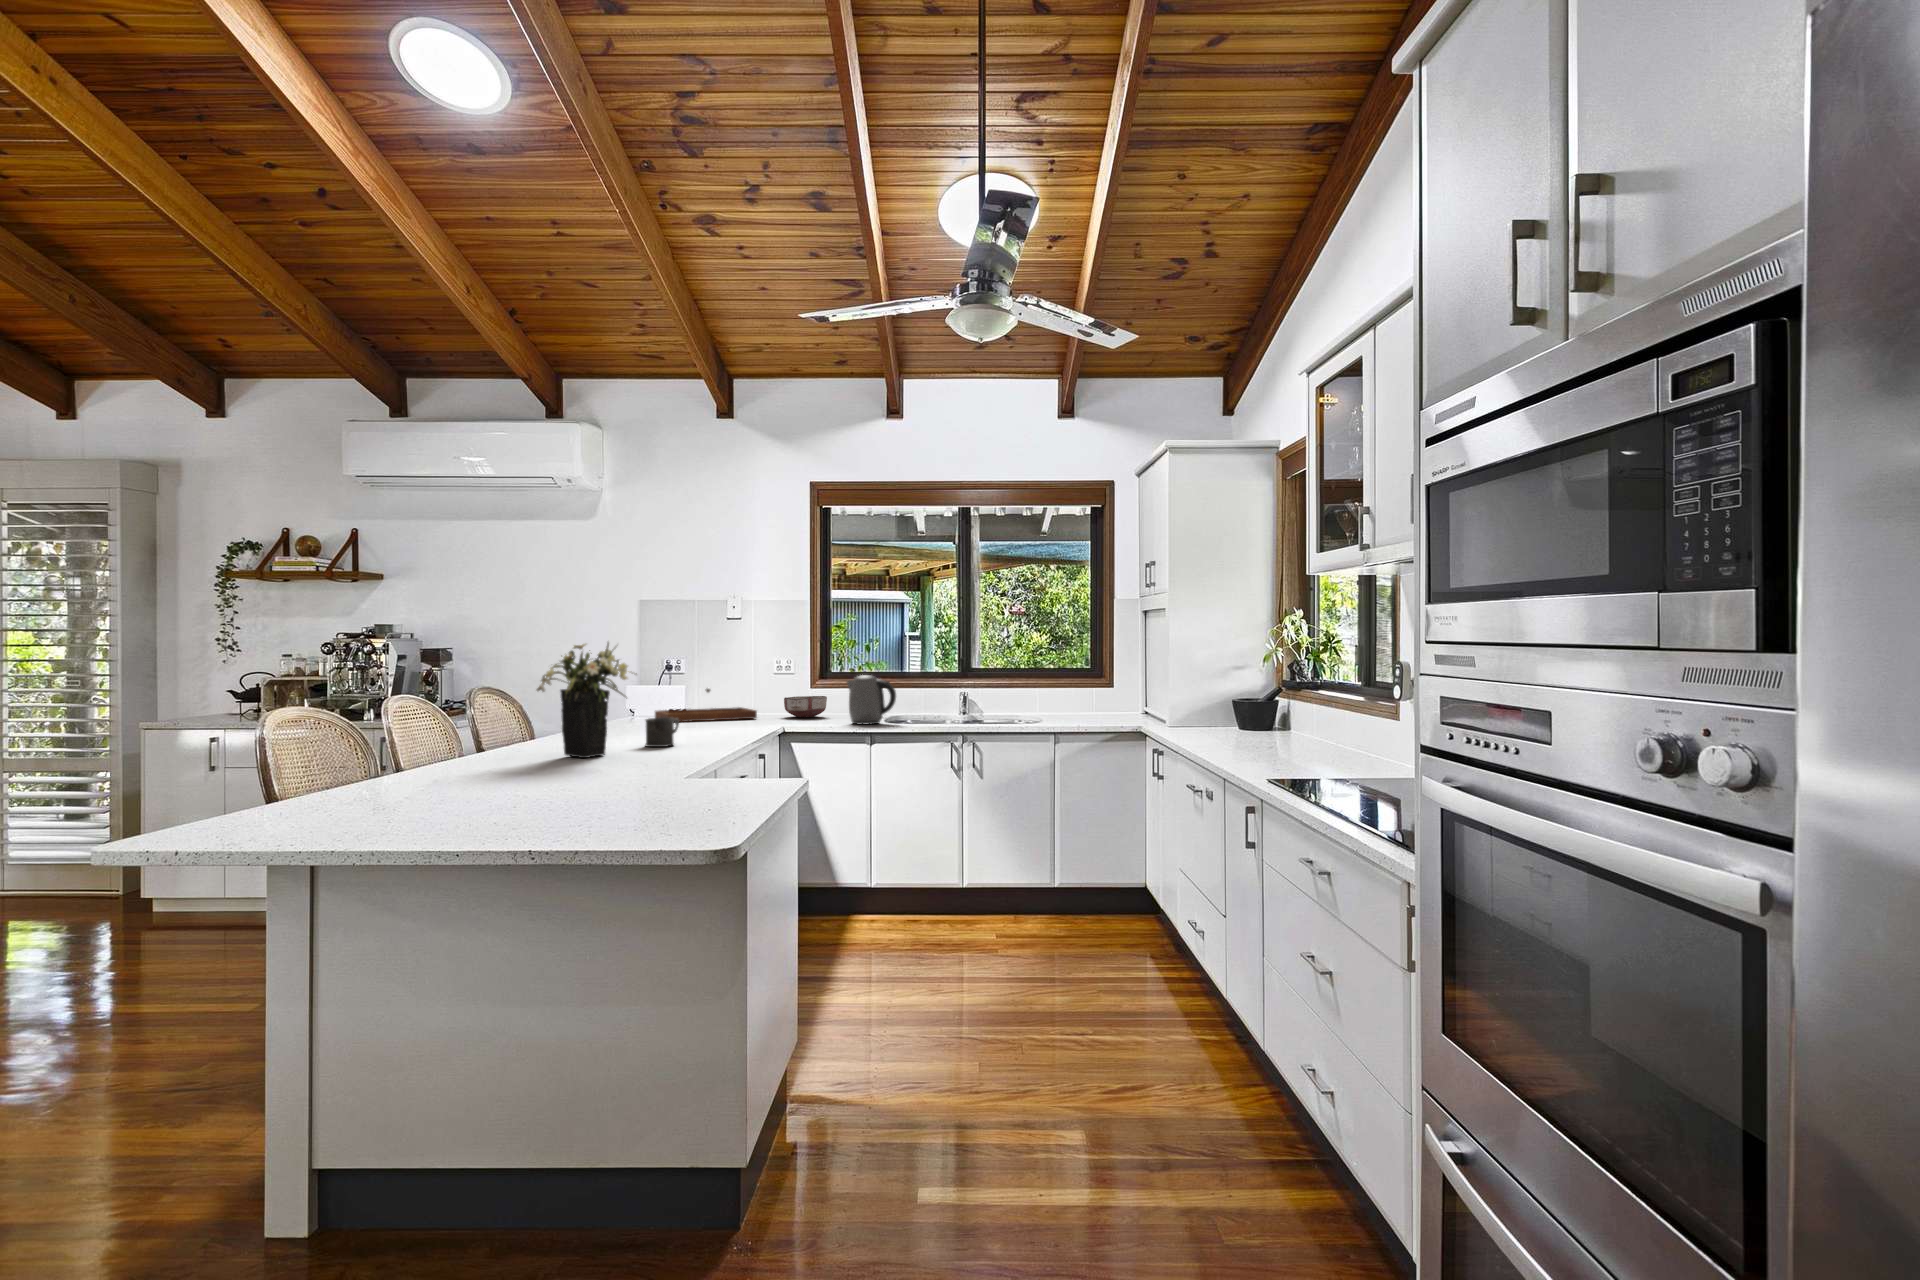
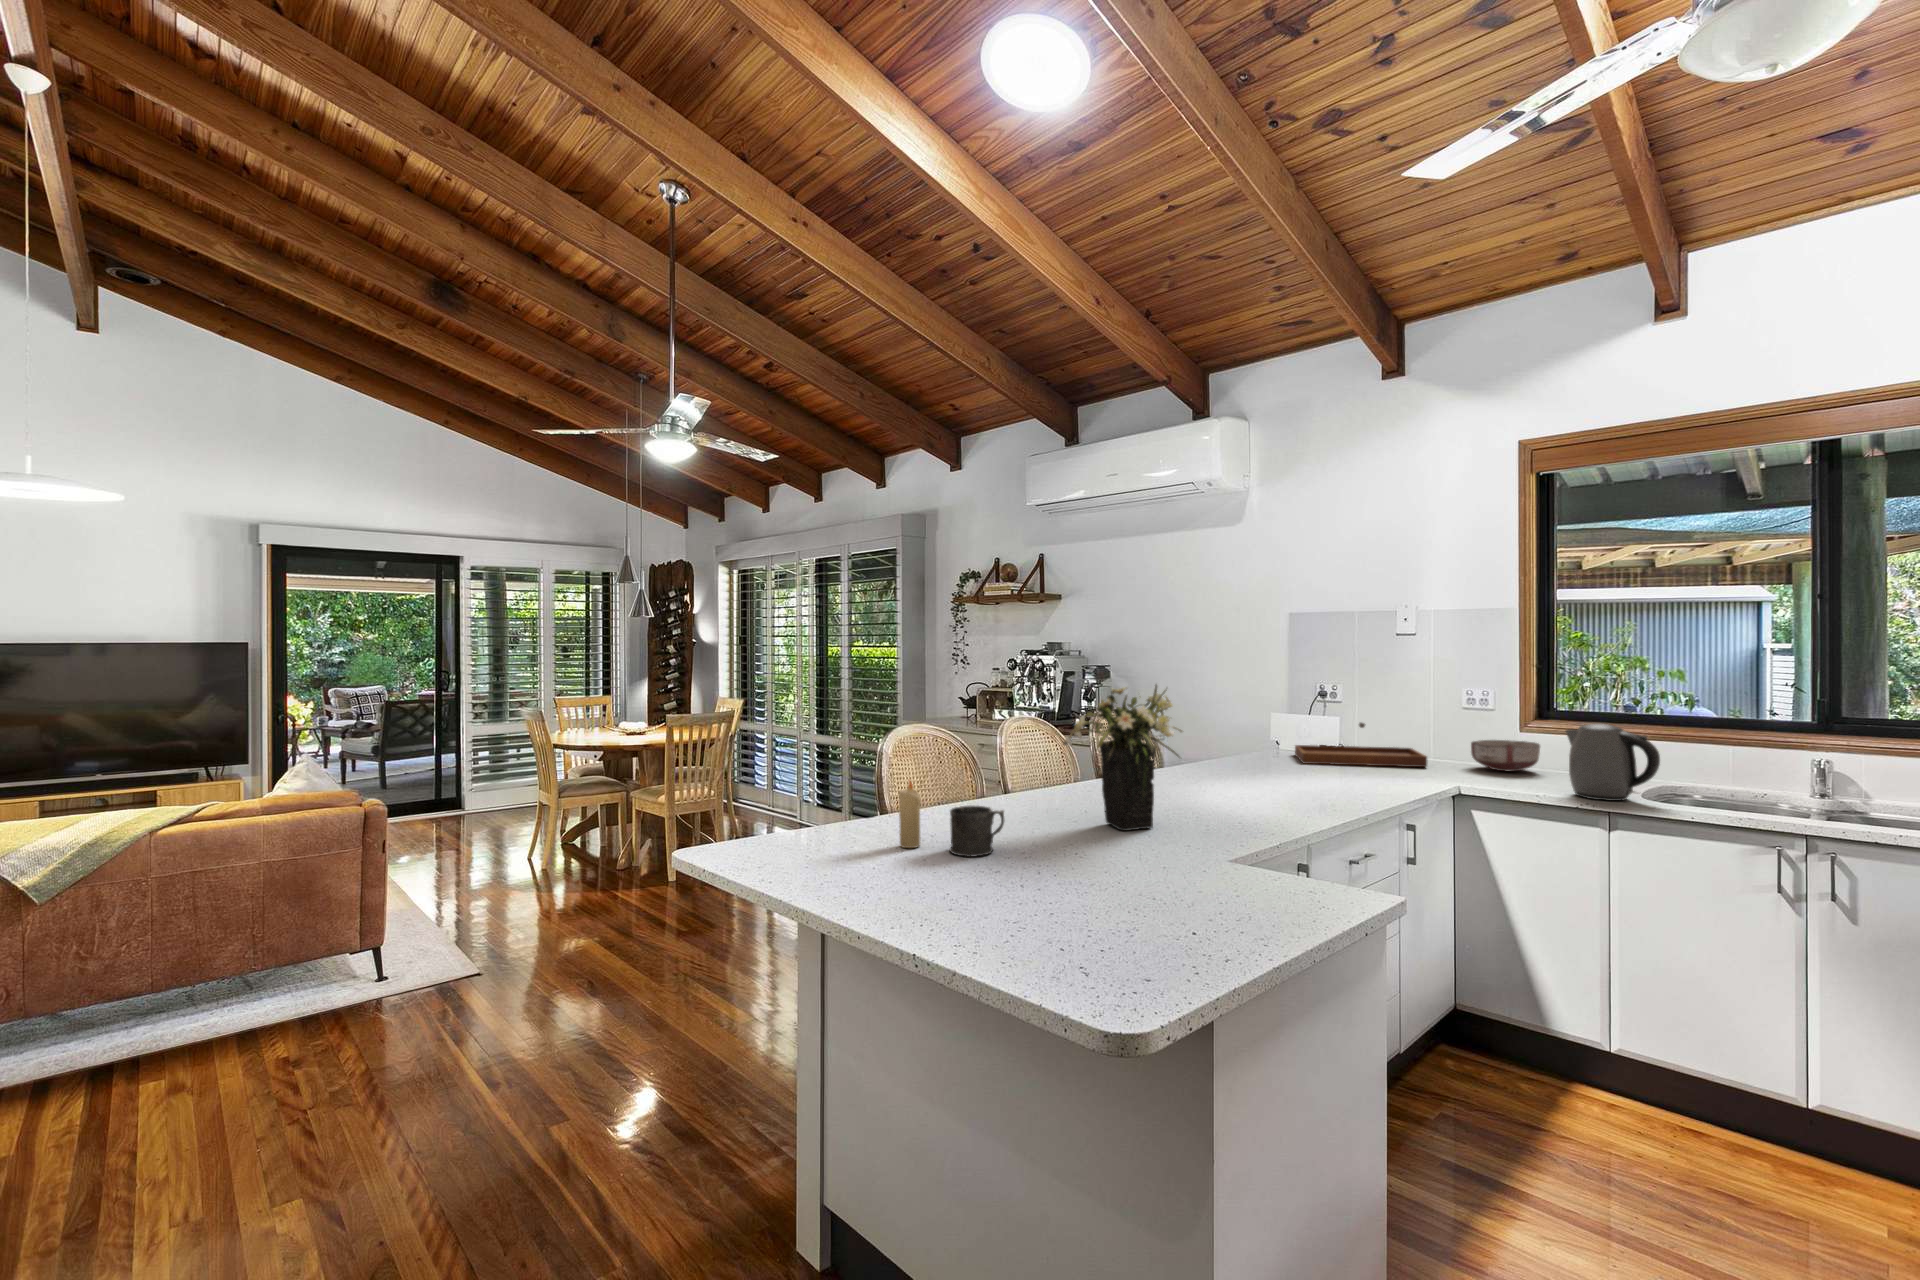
mug: present [646,718,679,747] -> present [950,805,1004,857]
candle: none [405,719,428,780] -> present [898,782,921,848]

